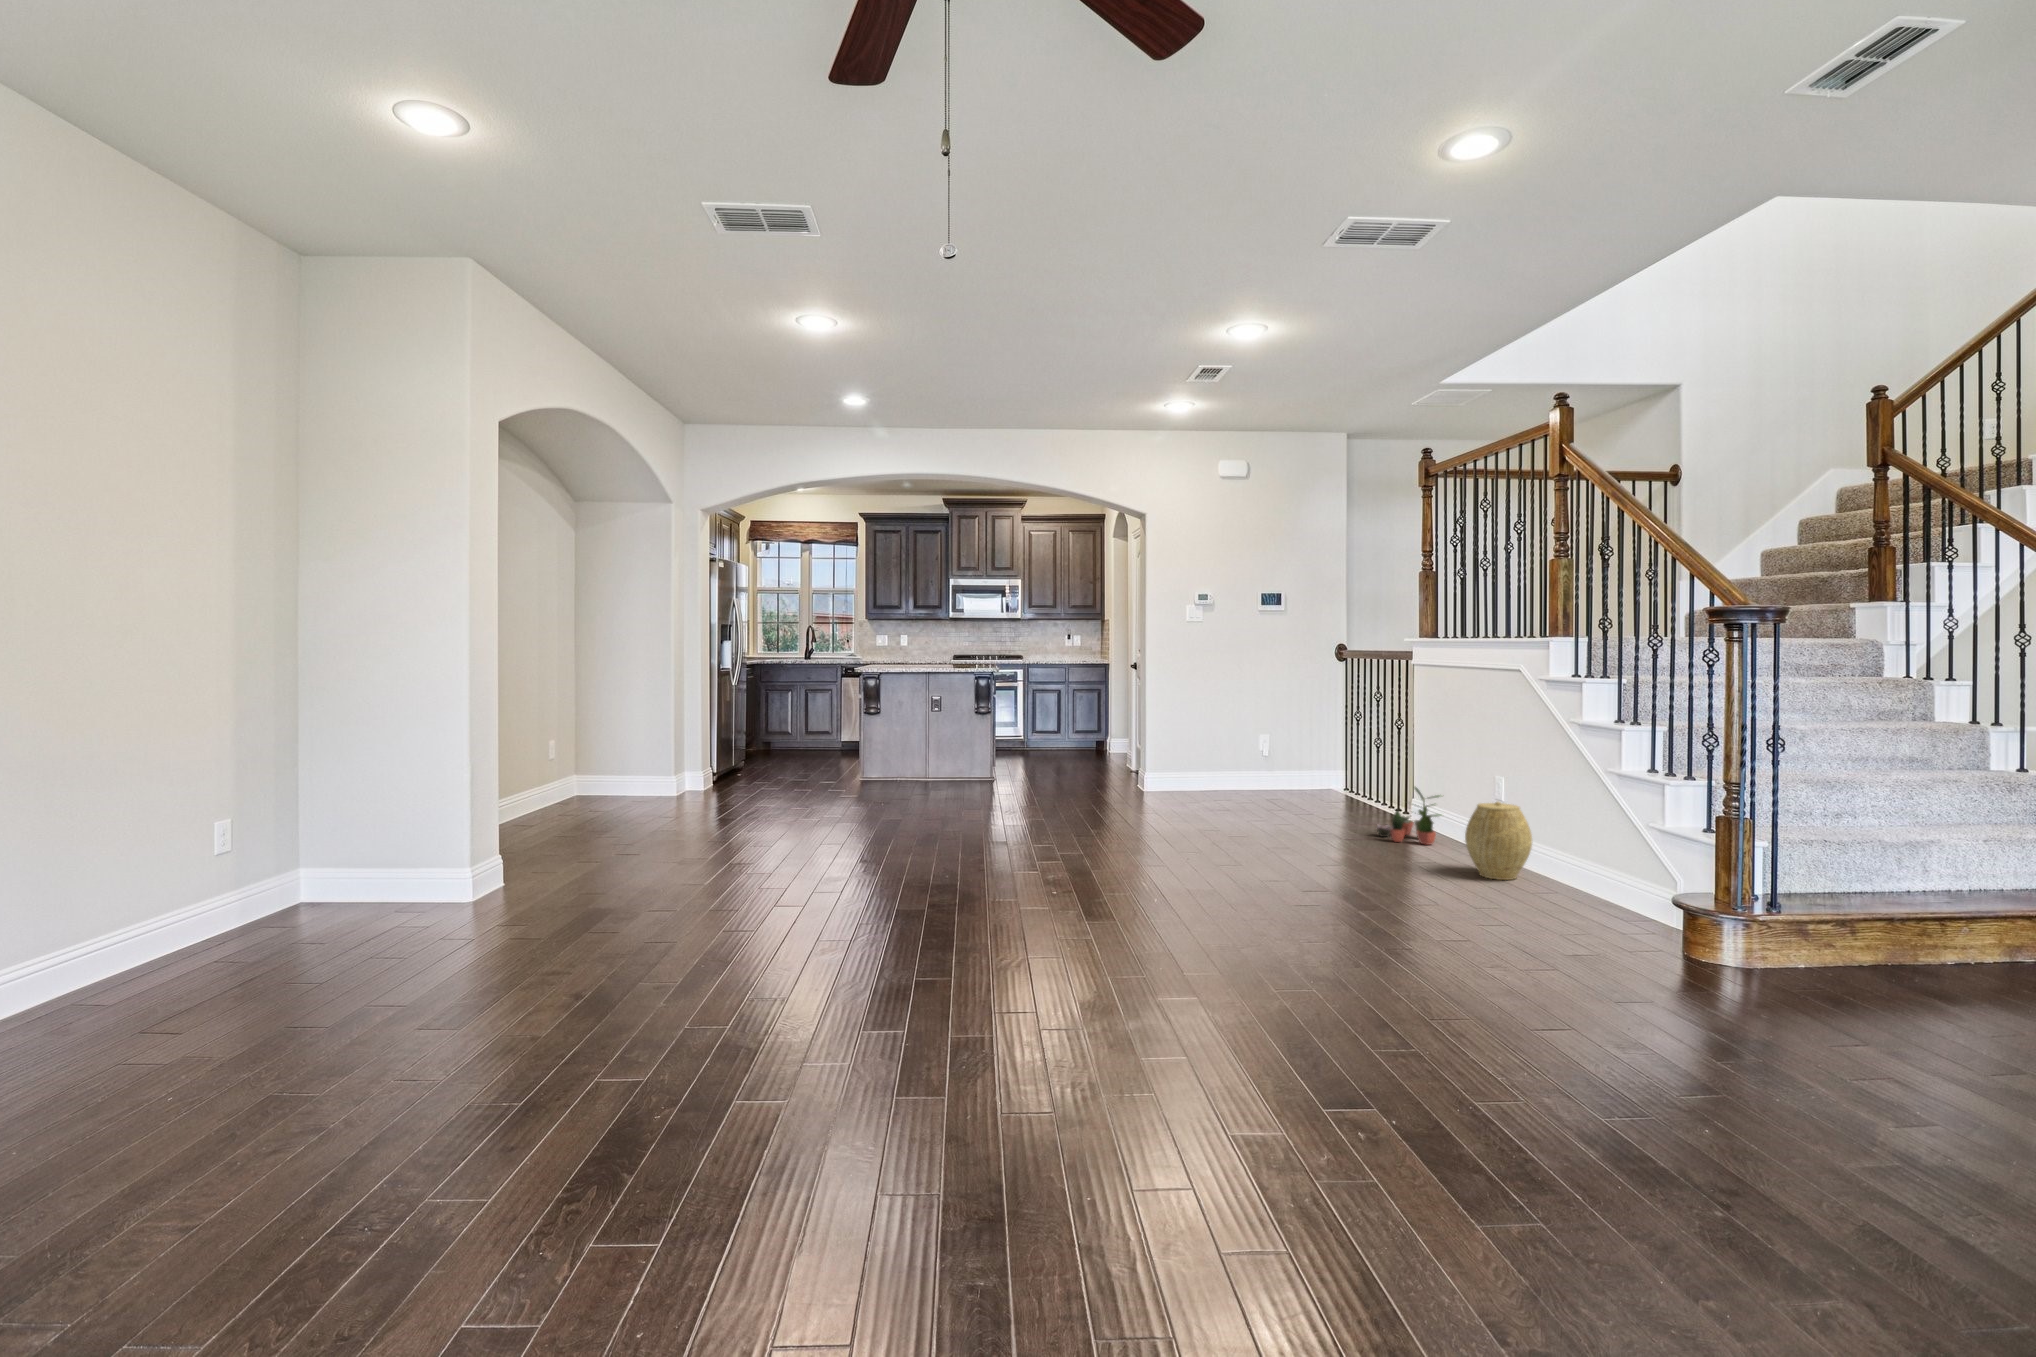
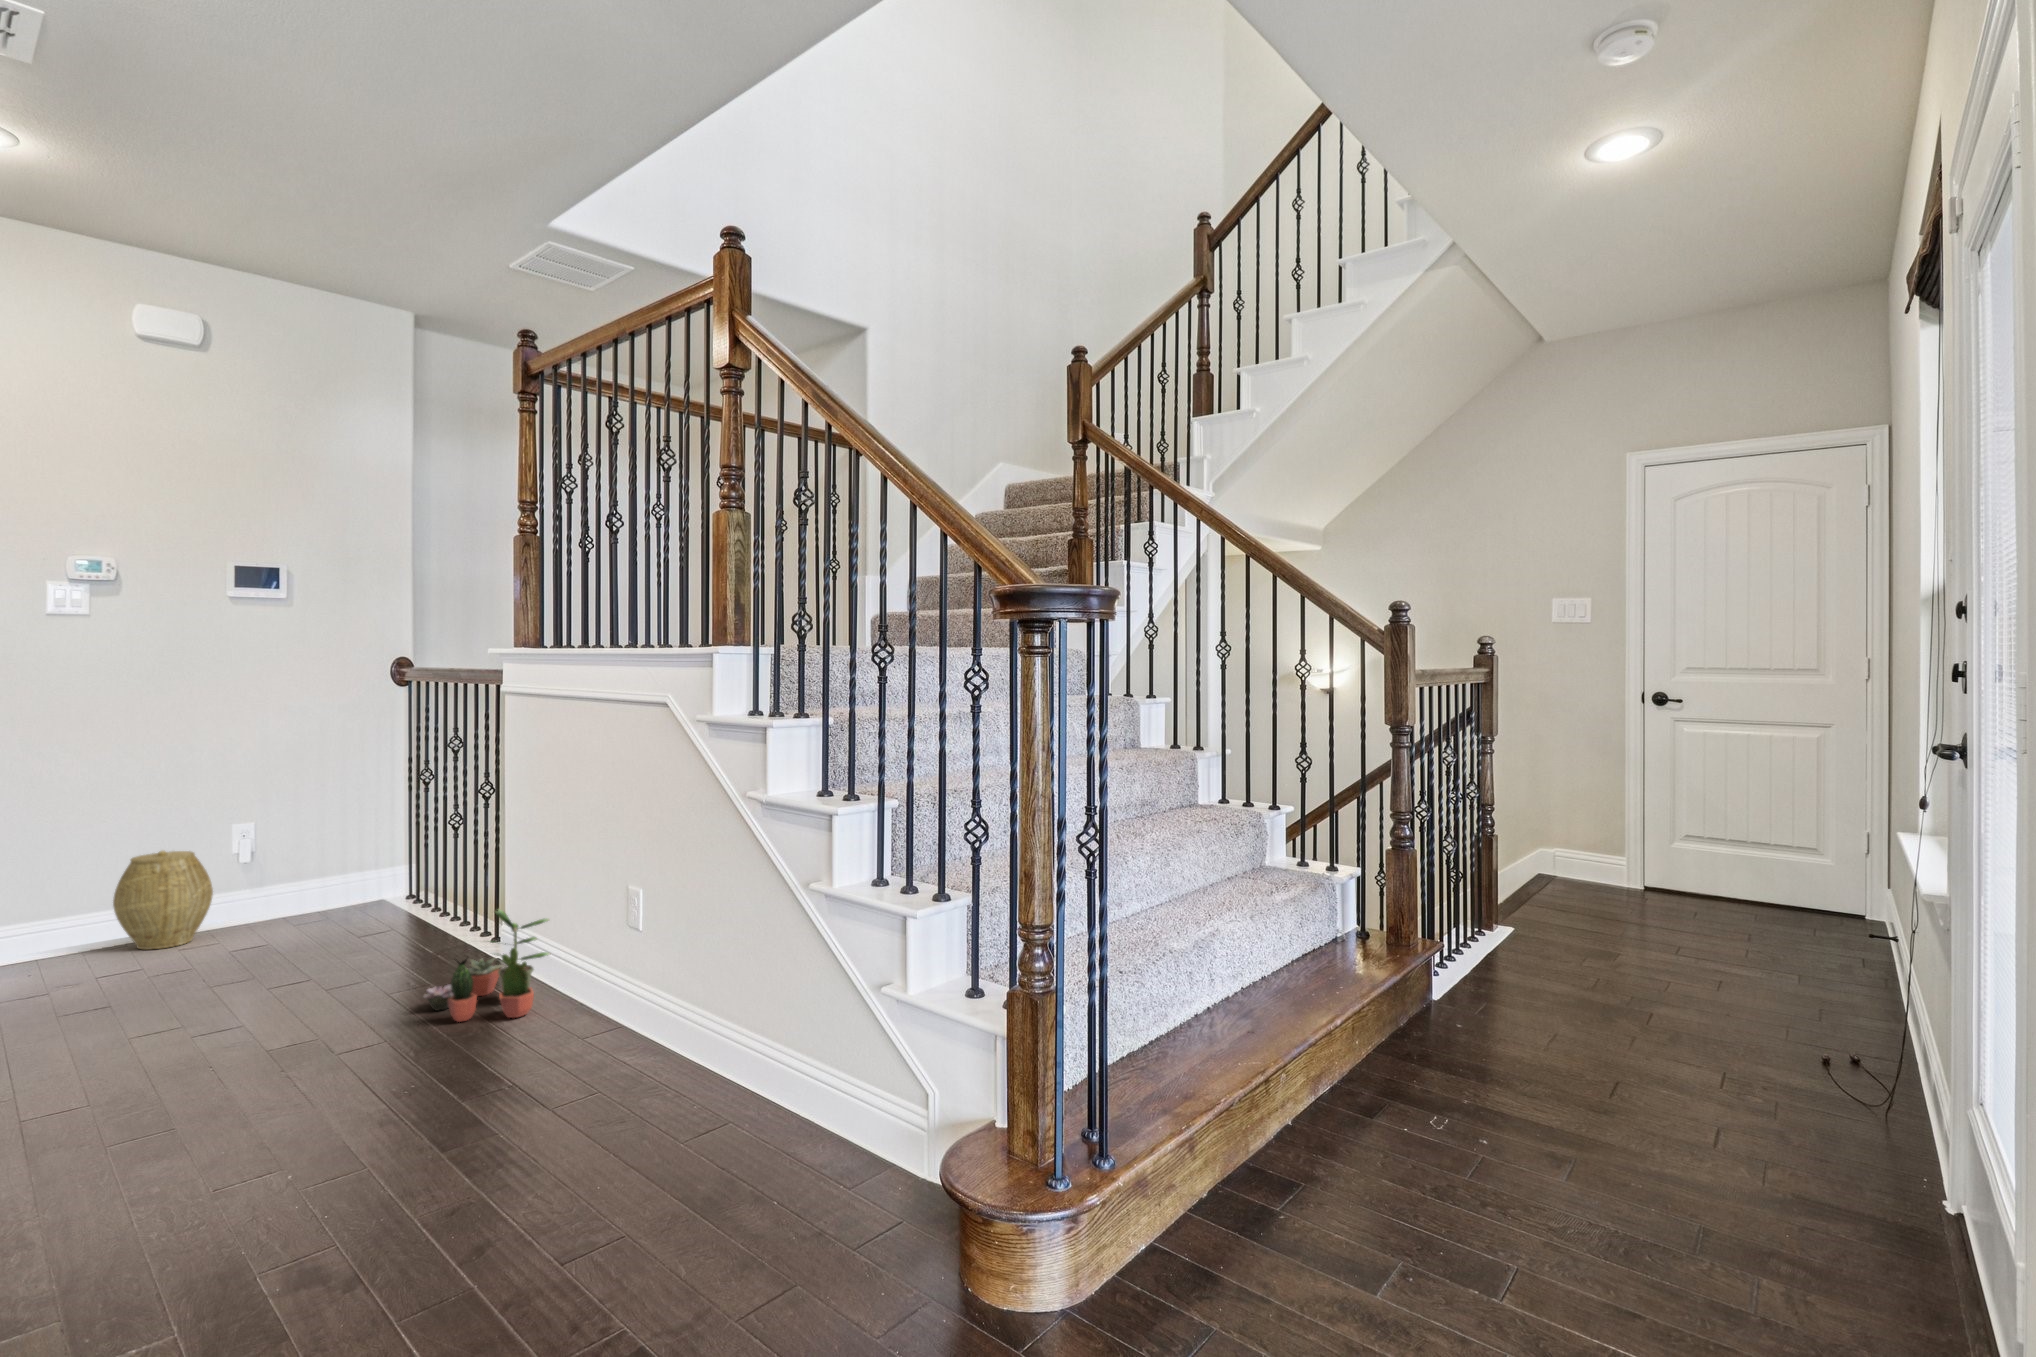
woven basket: present [1465,802,1532,880] -> present [113,851,213,950]

